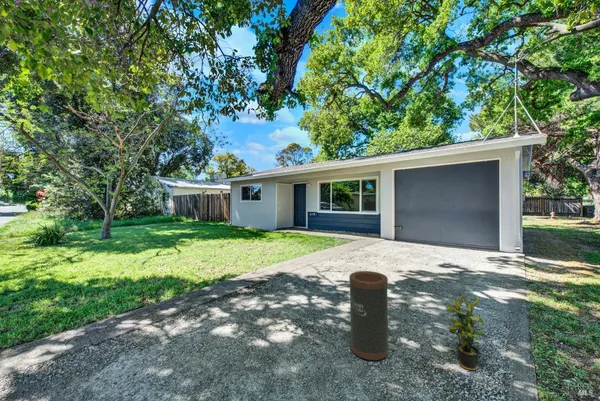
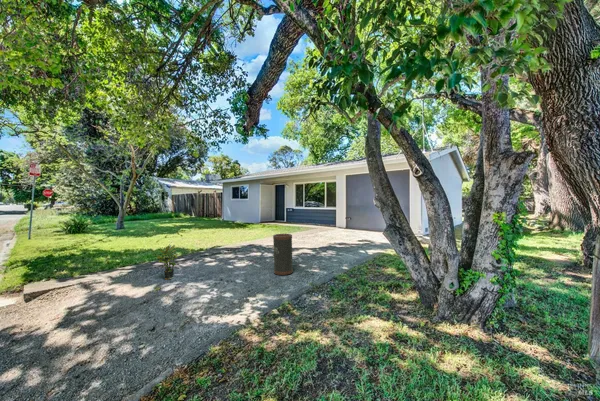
potted plant: present [446,293,486,370] -> present [157,244,178,280]

